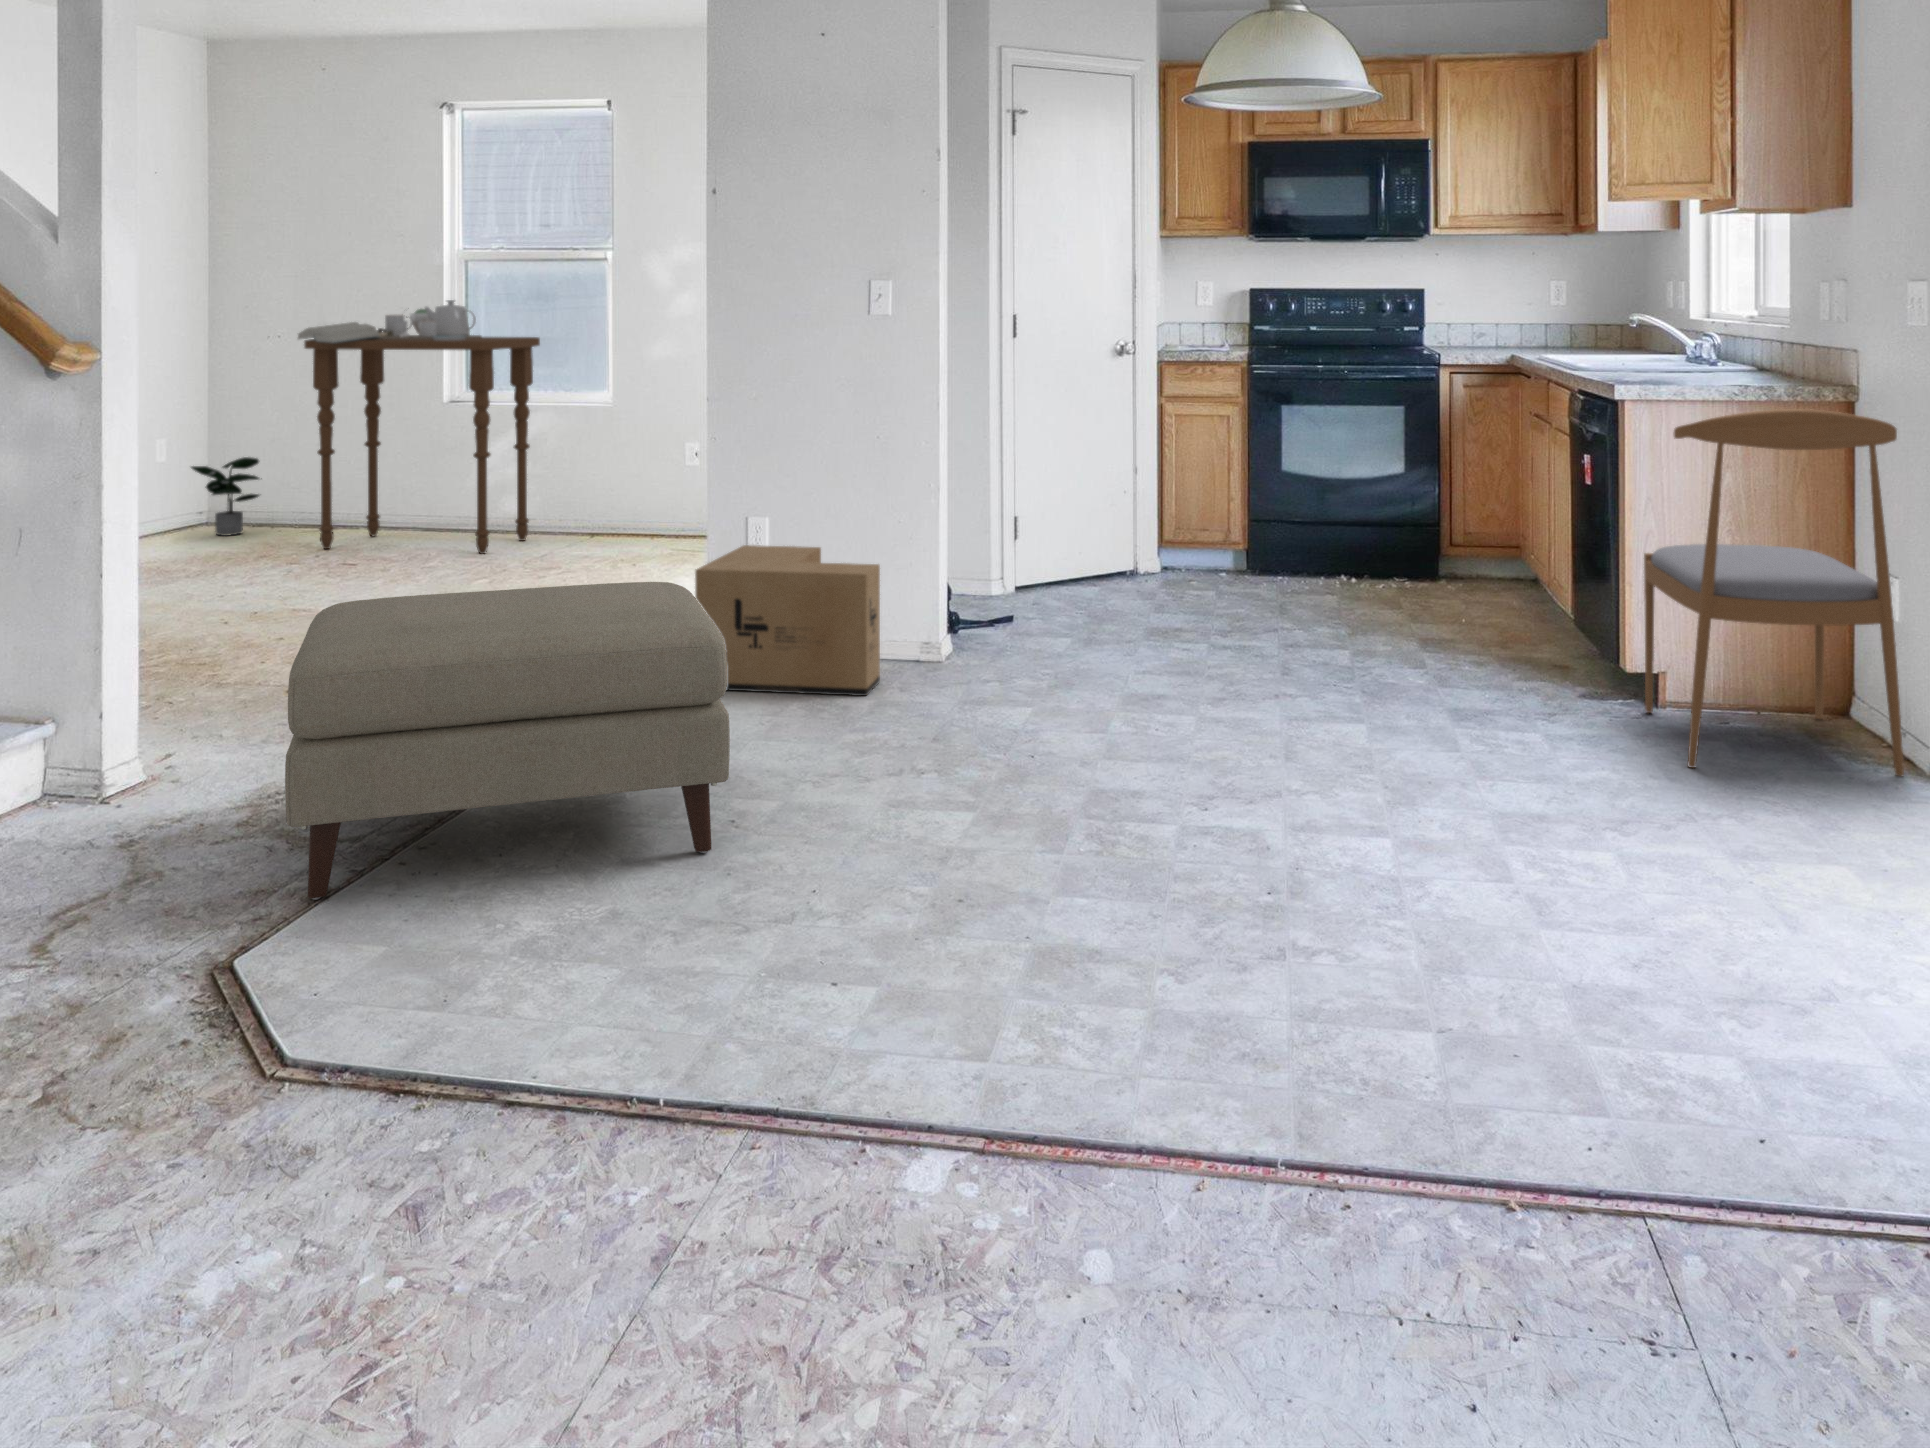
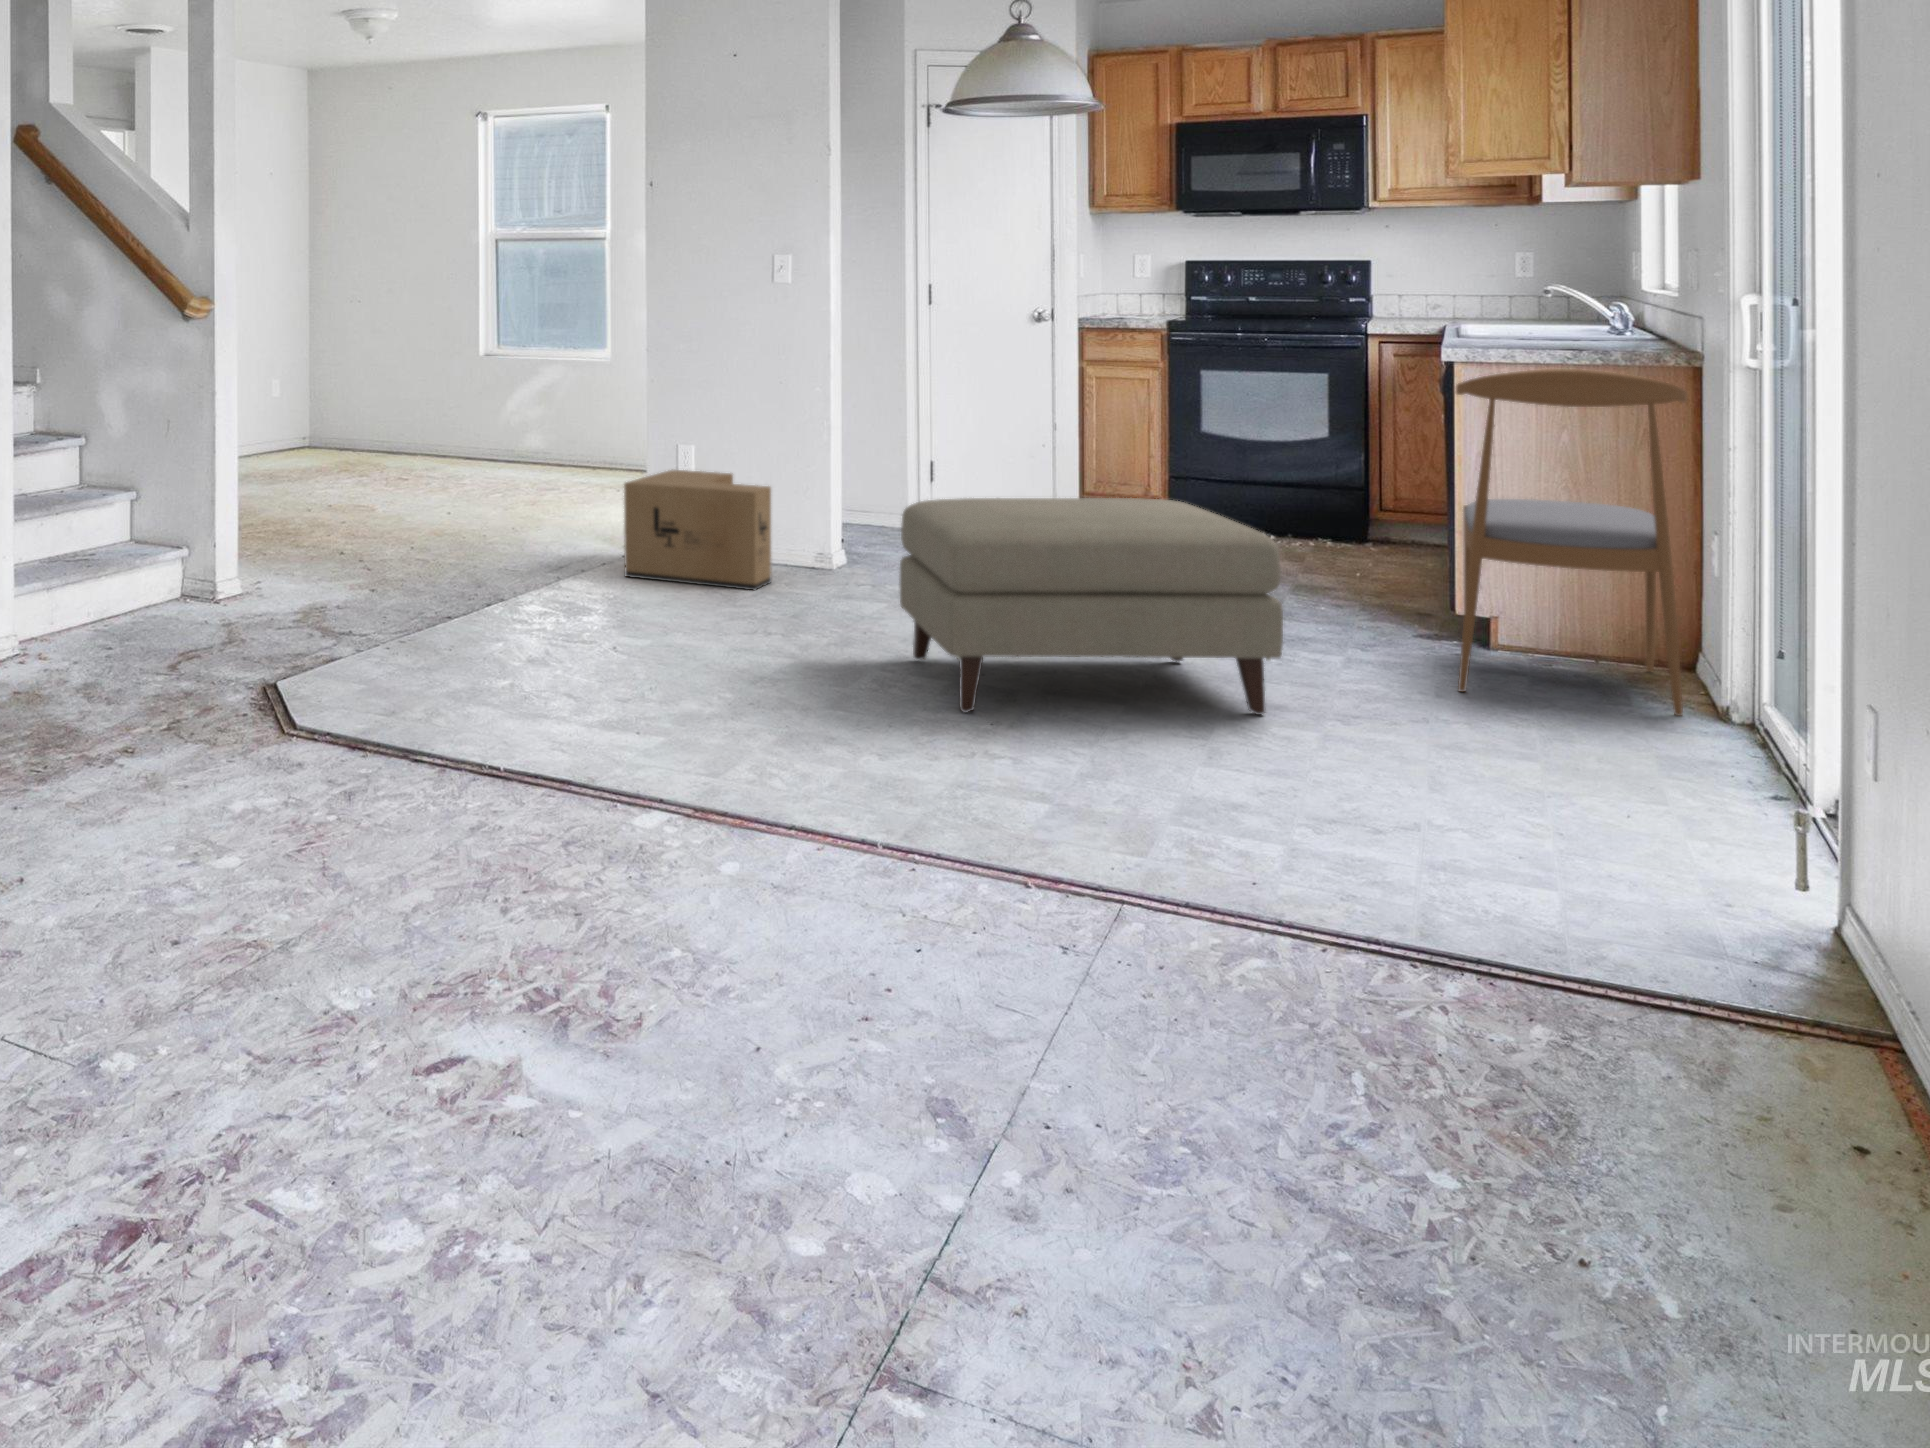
side table: present [298,300,540,554] -> none [363,273,548,481]
potted plant: present [191,457,259,536] -> none [290,398,342,459]
ottoman: present [285,582,730,900] -> present [899,498,1283,715]

